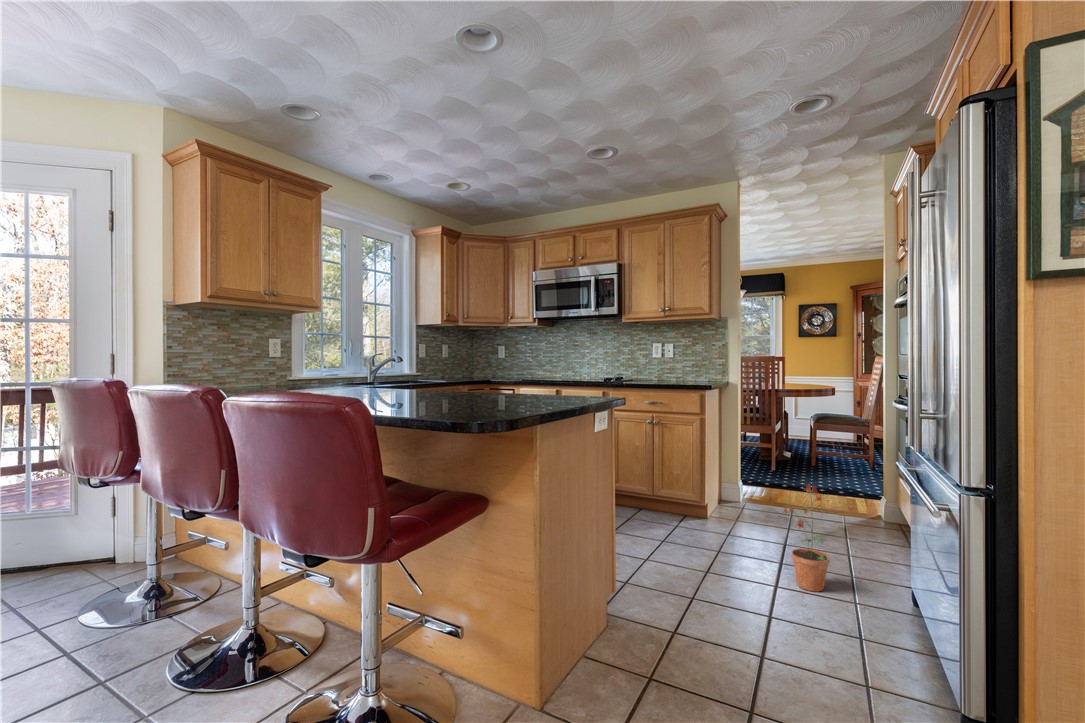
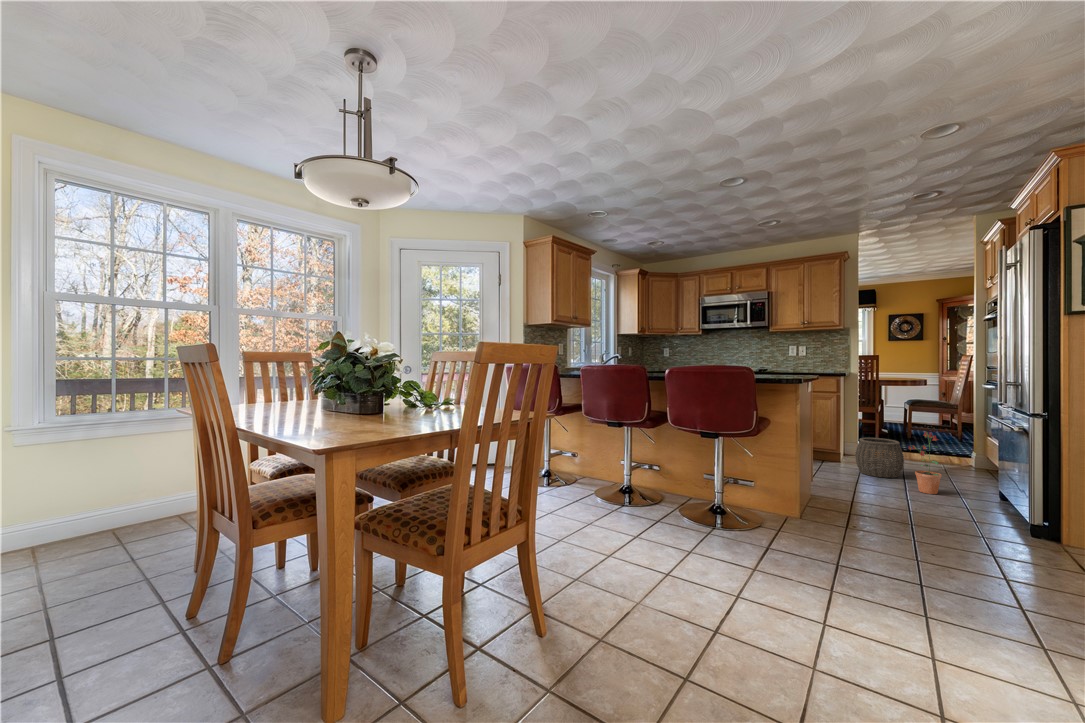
woven basket: none [717,485,785,553] -> present [855,438,904,478]

